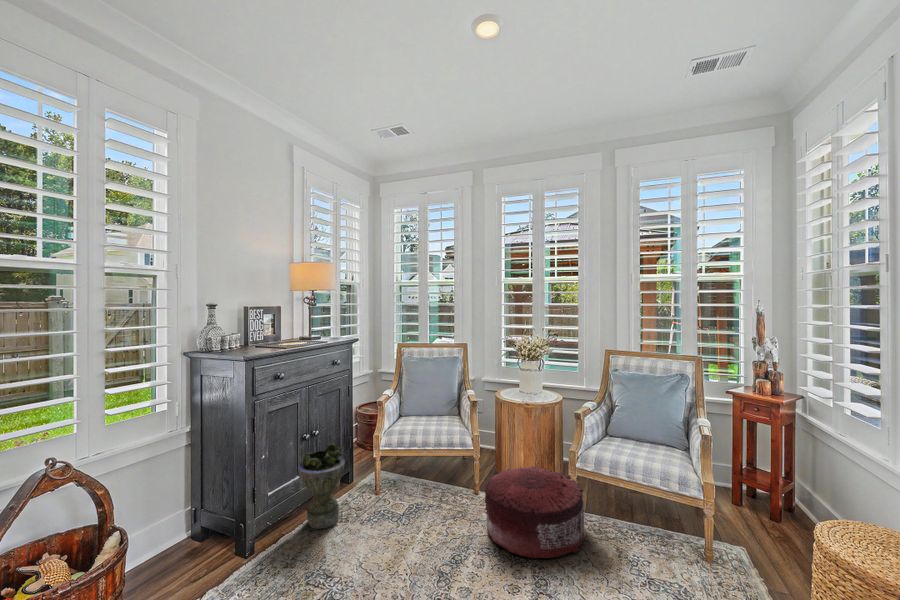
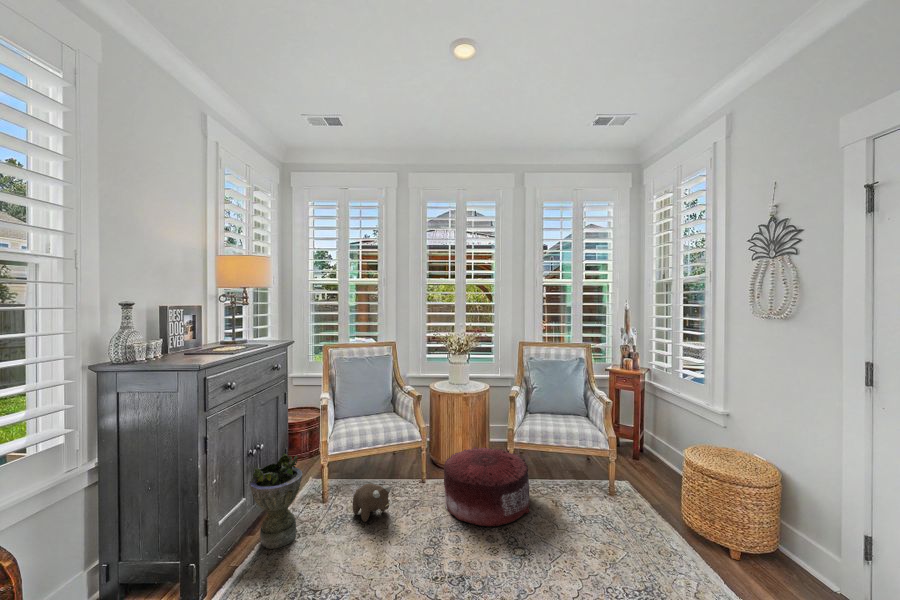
plush toy: none [394,485,429,523] -> present [352,484,392,522]

